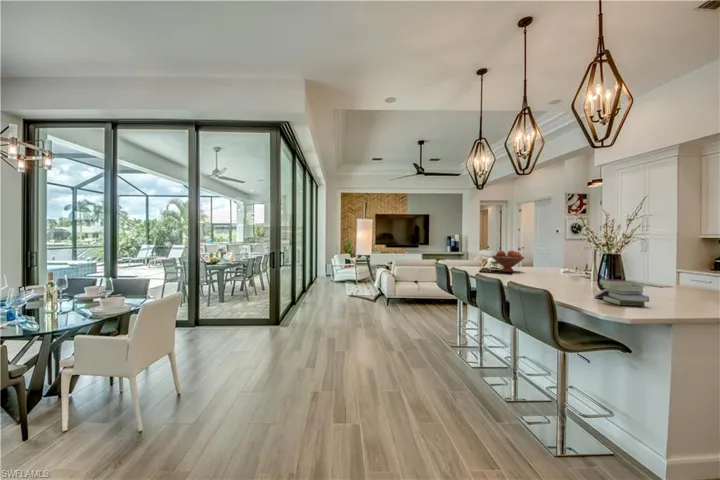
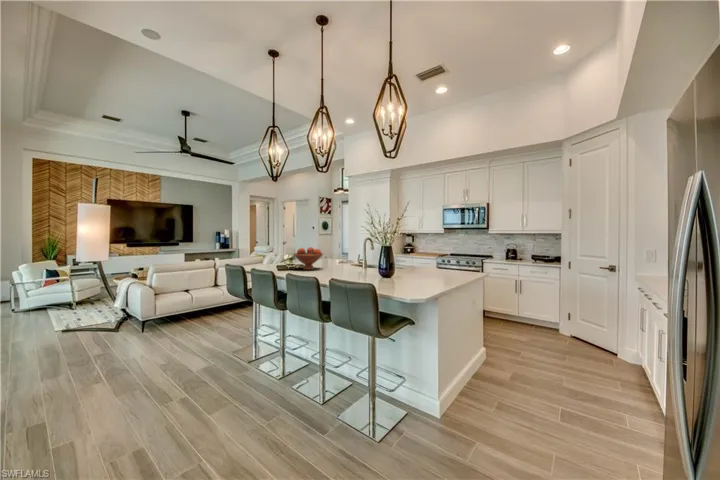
book: present [595,279,649,306] -> none [397,270,433,291]

